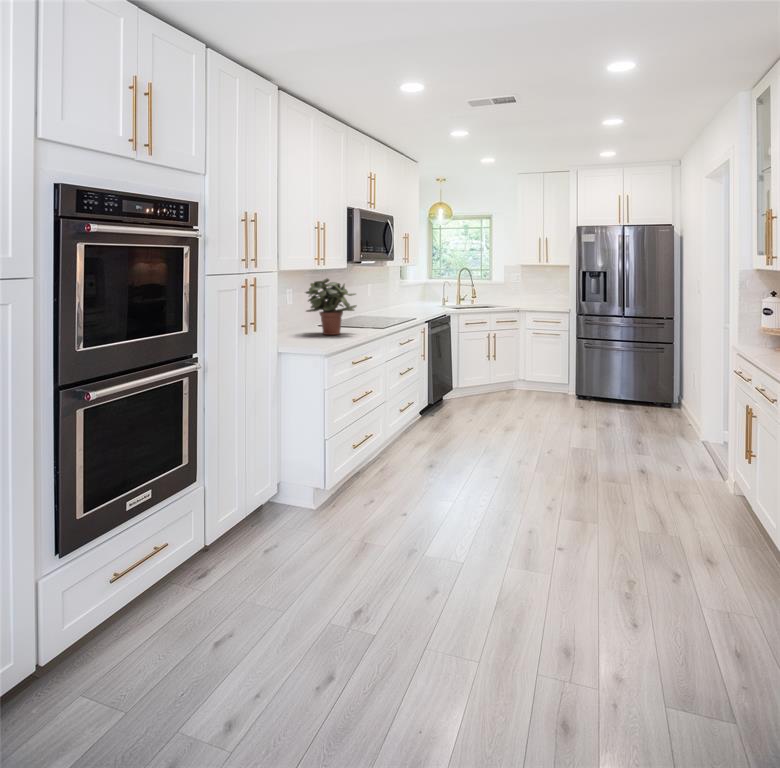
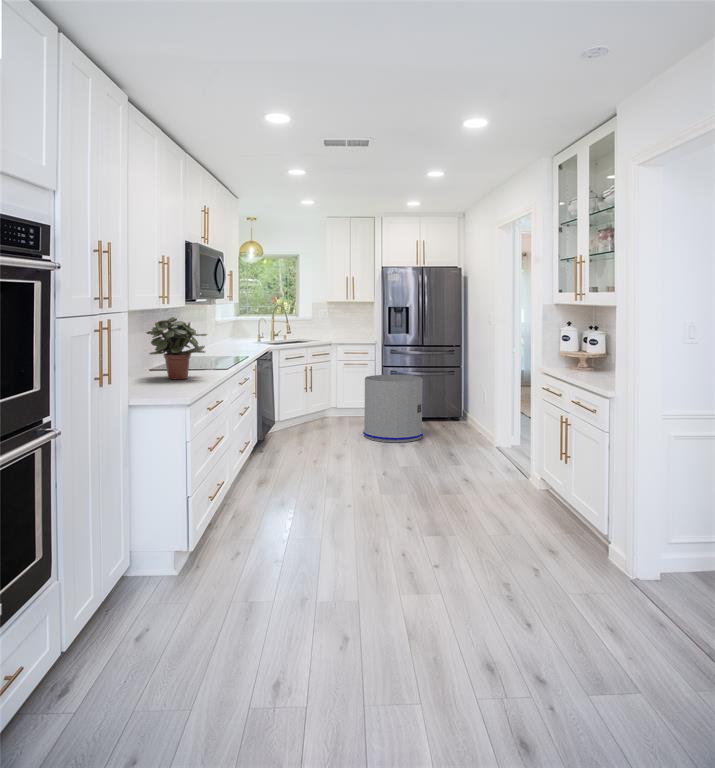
trash can: none [542,342,611,414] -> present [363,375,423,442]

